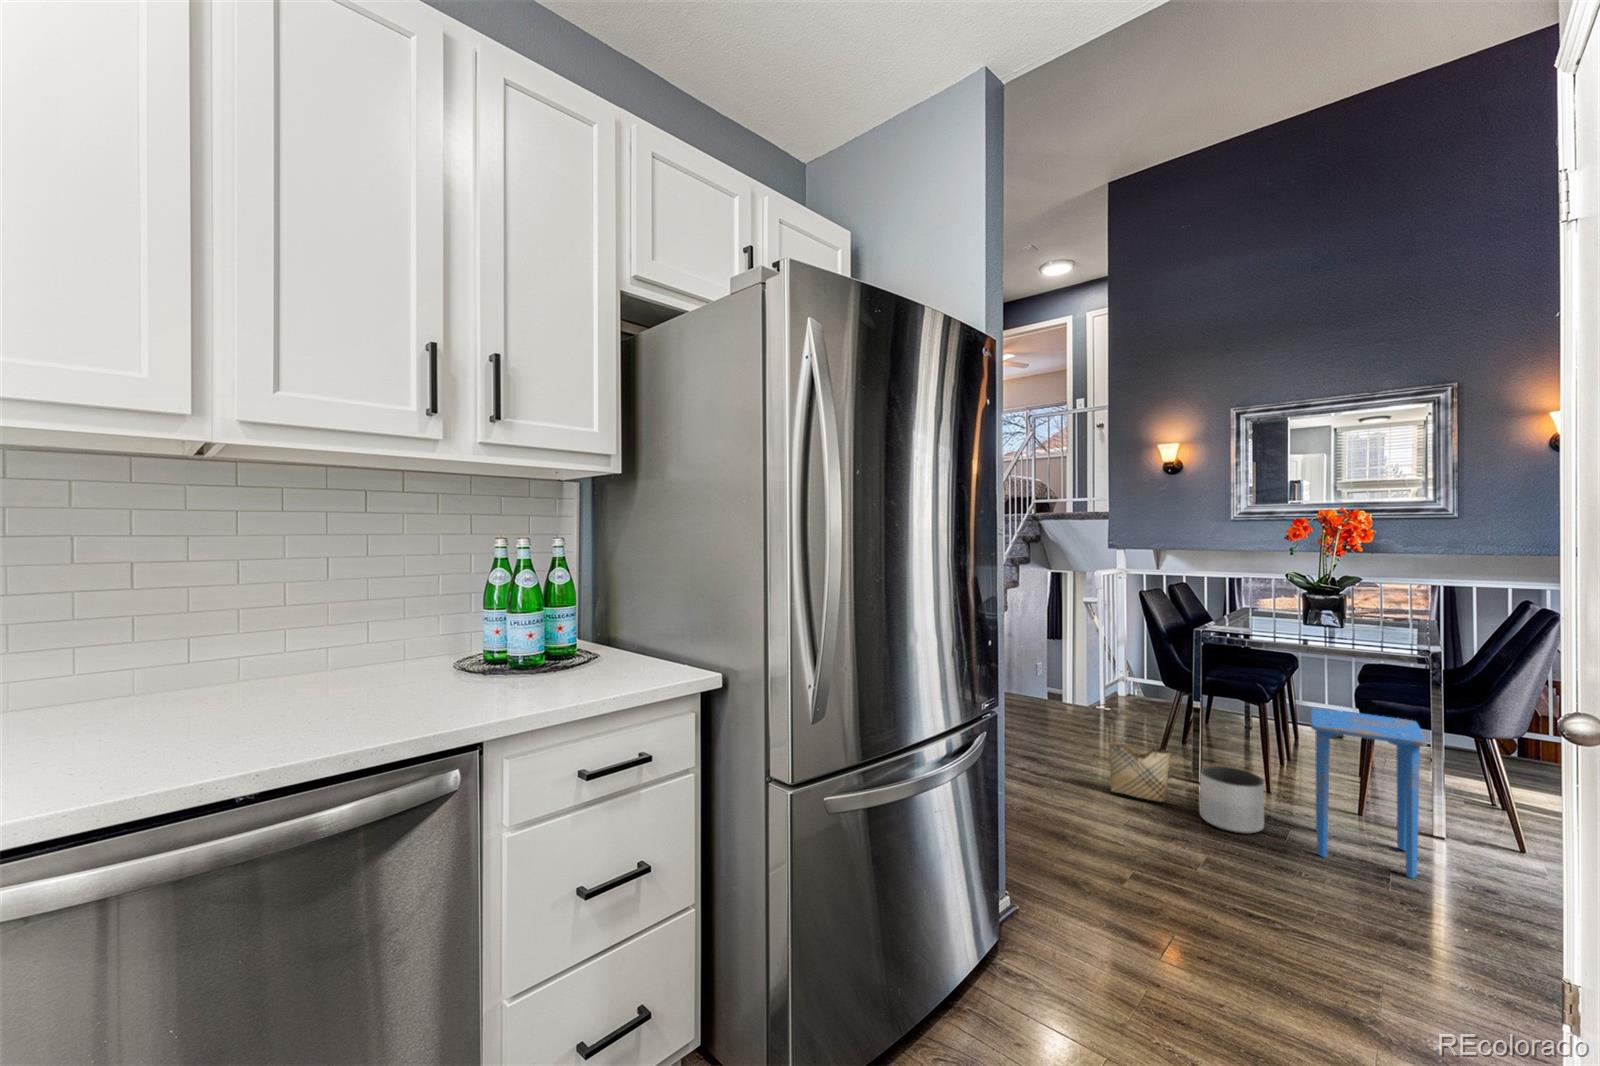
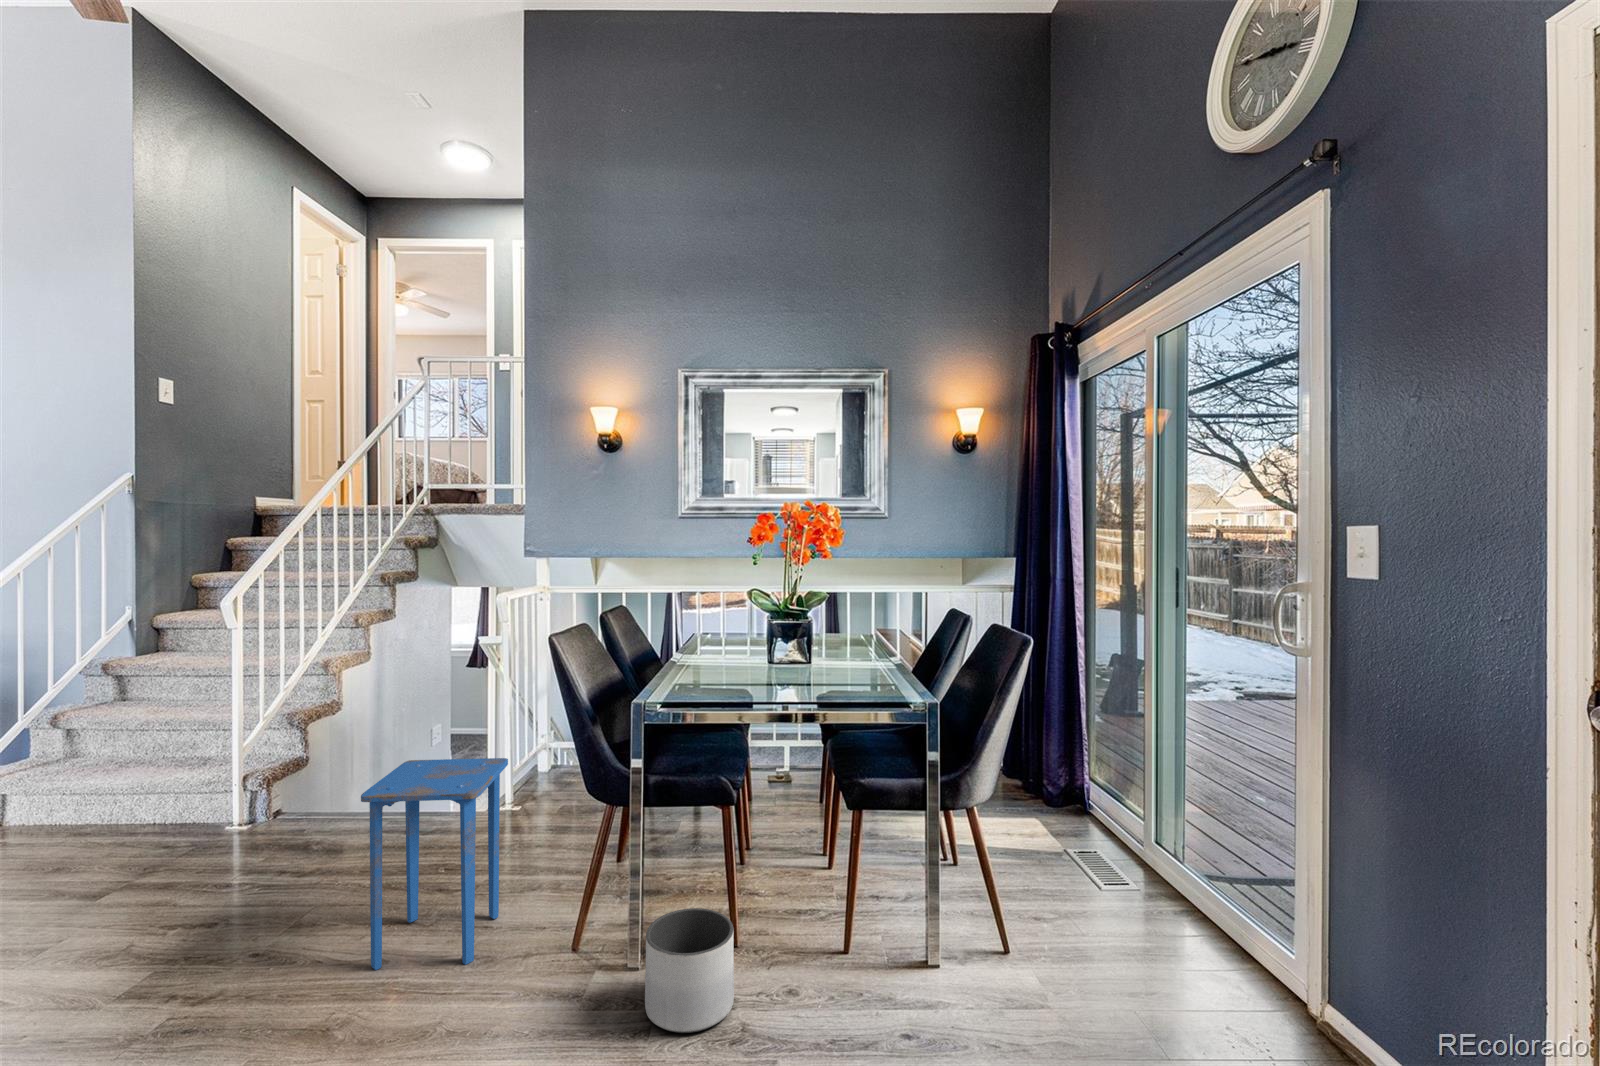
side table: present [1311,707,1427,878] -> present [361,758,508,970]
woven basket: present [1108,725,1170,802] -> none [498,856,602,1011]

